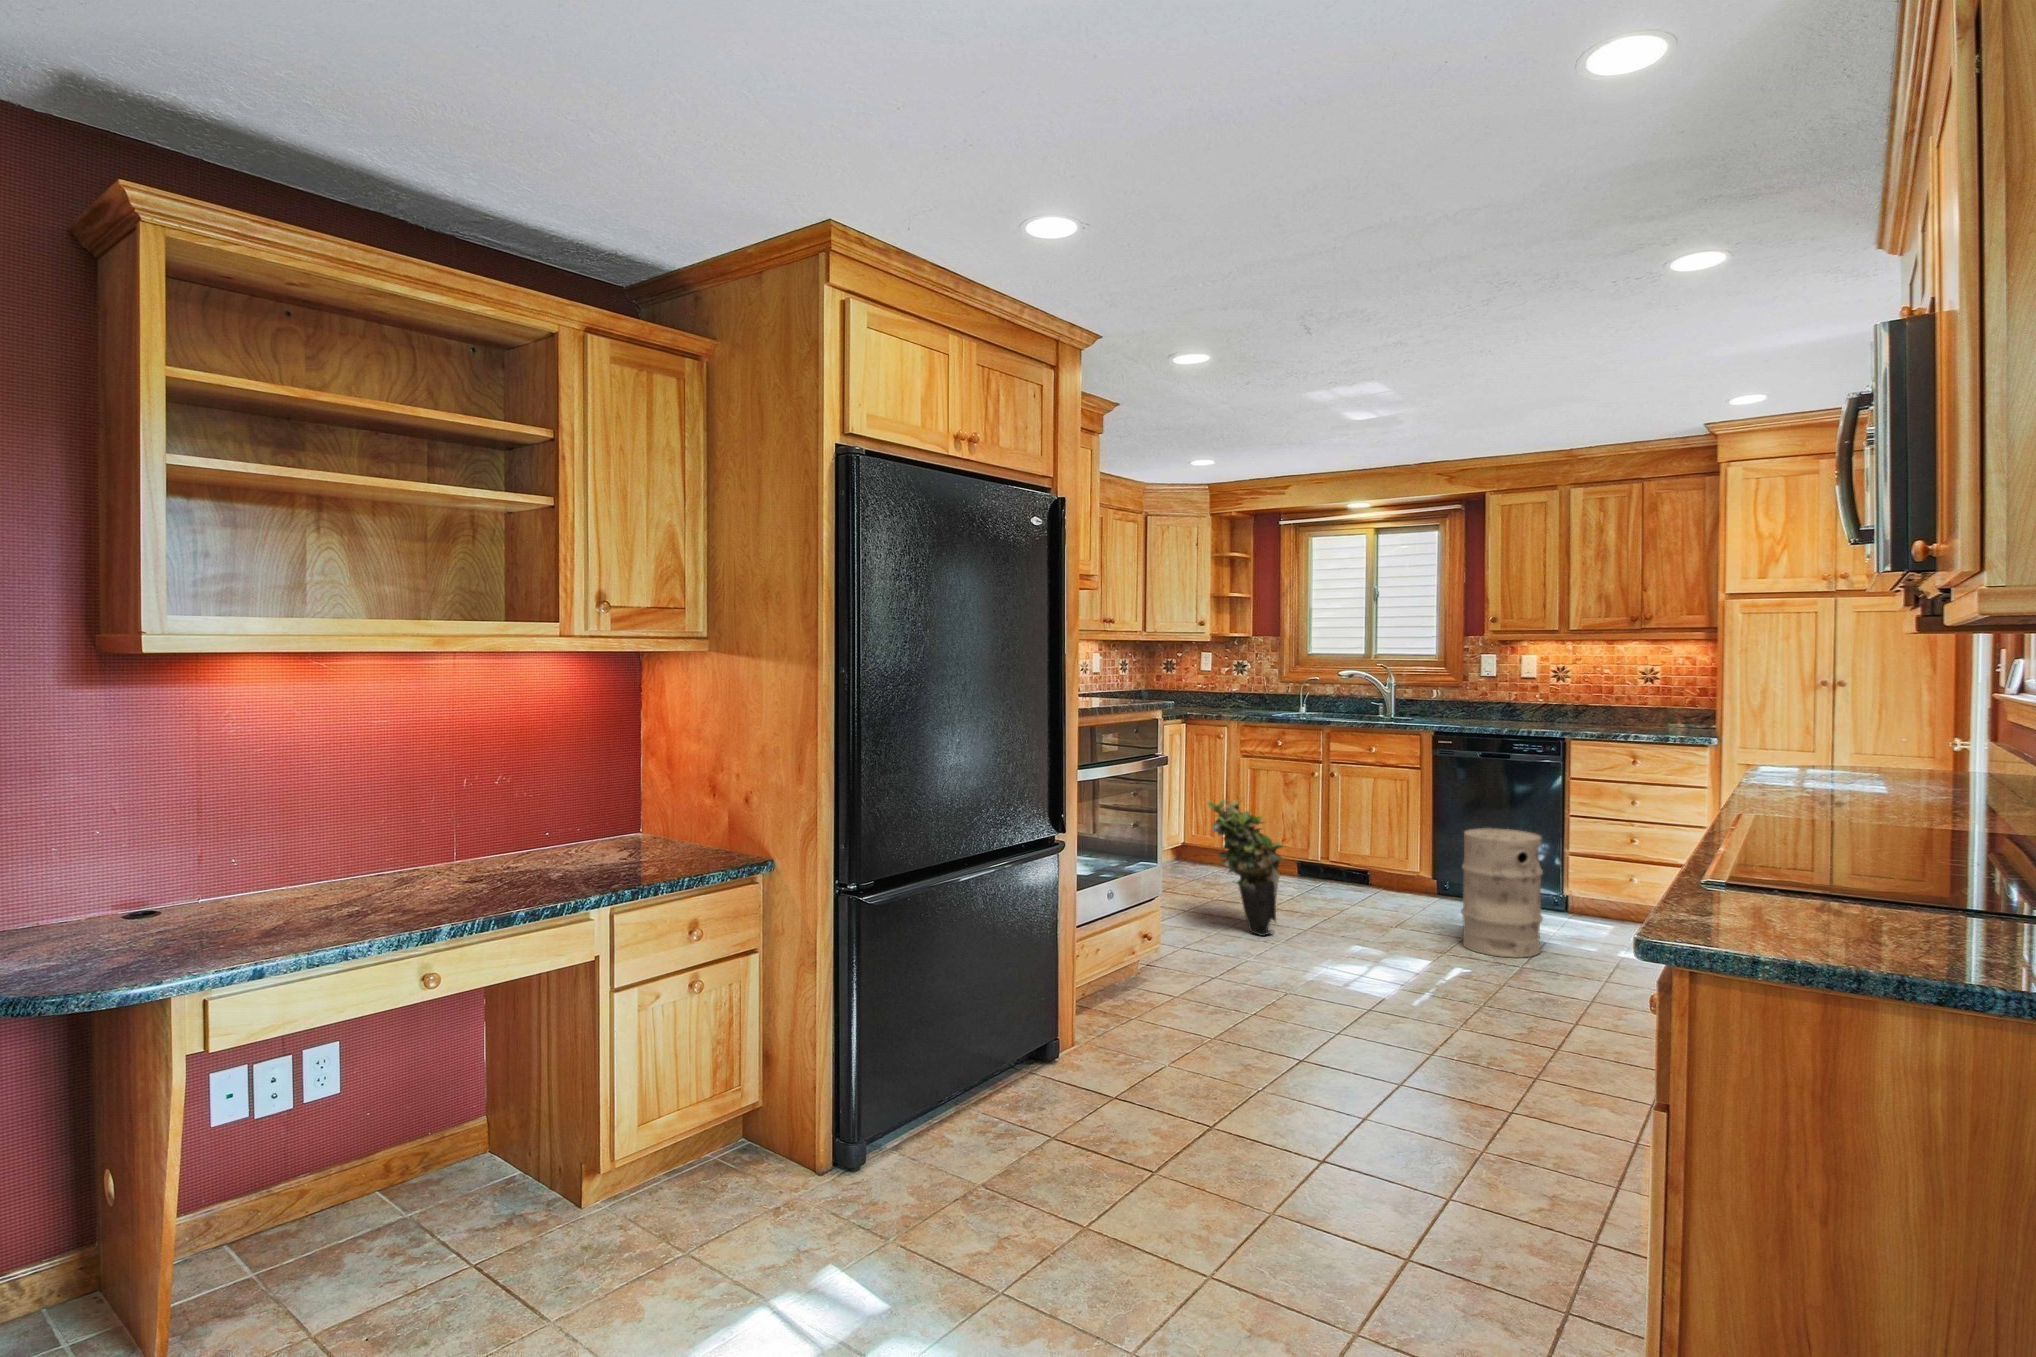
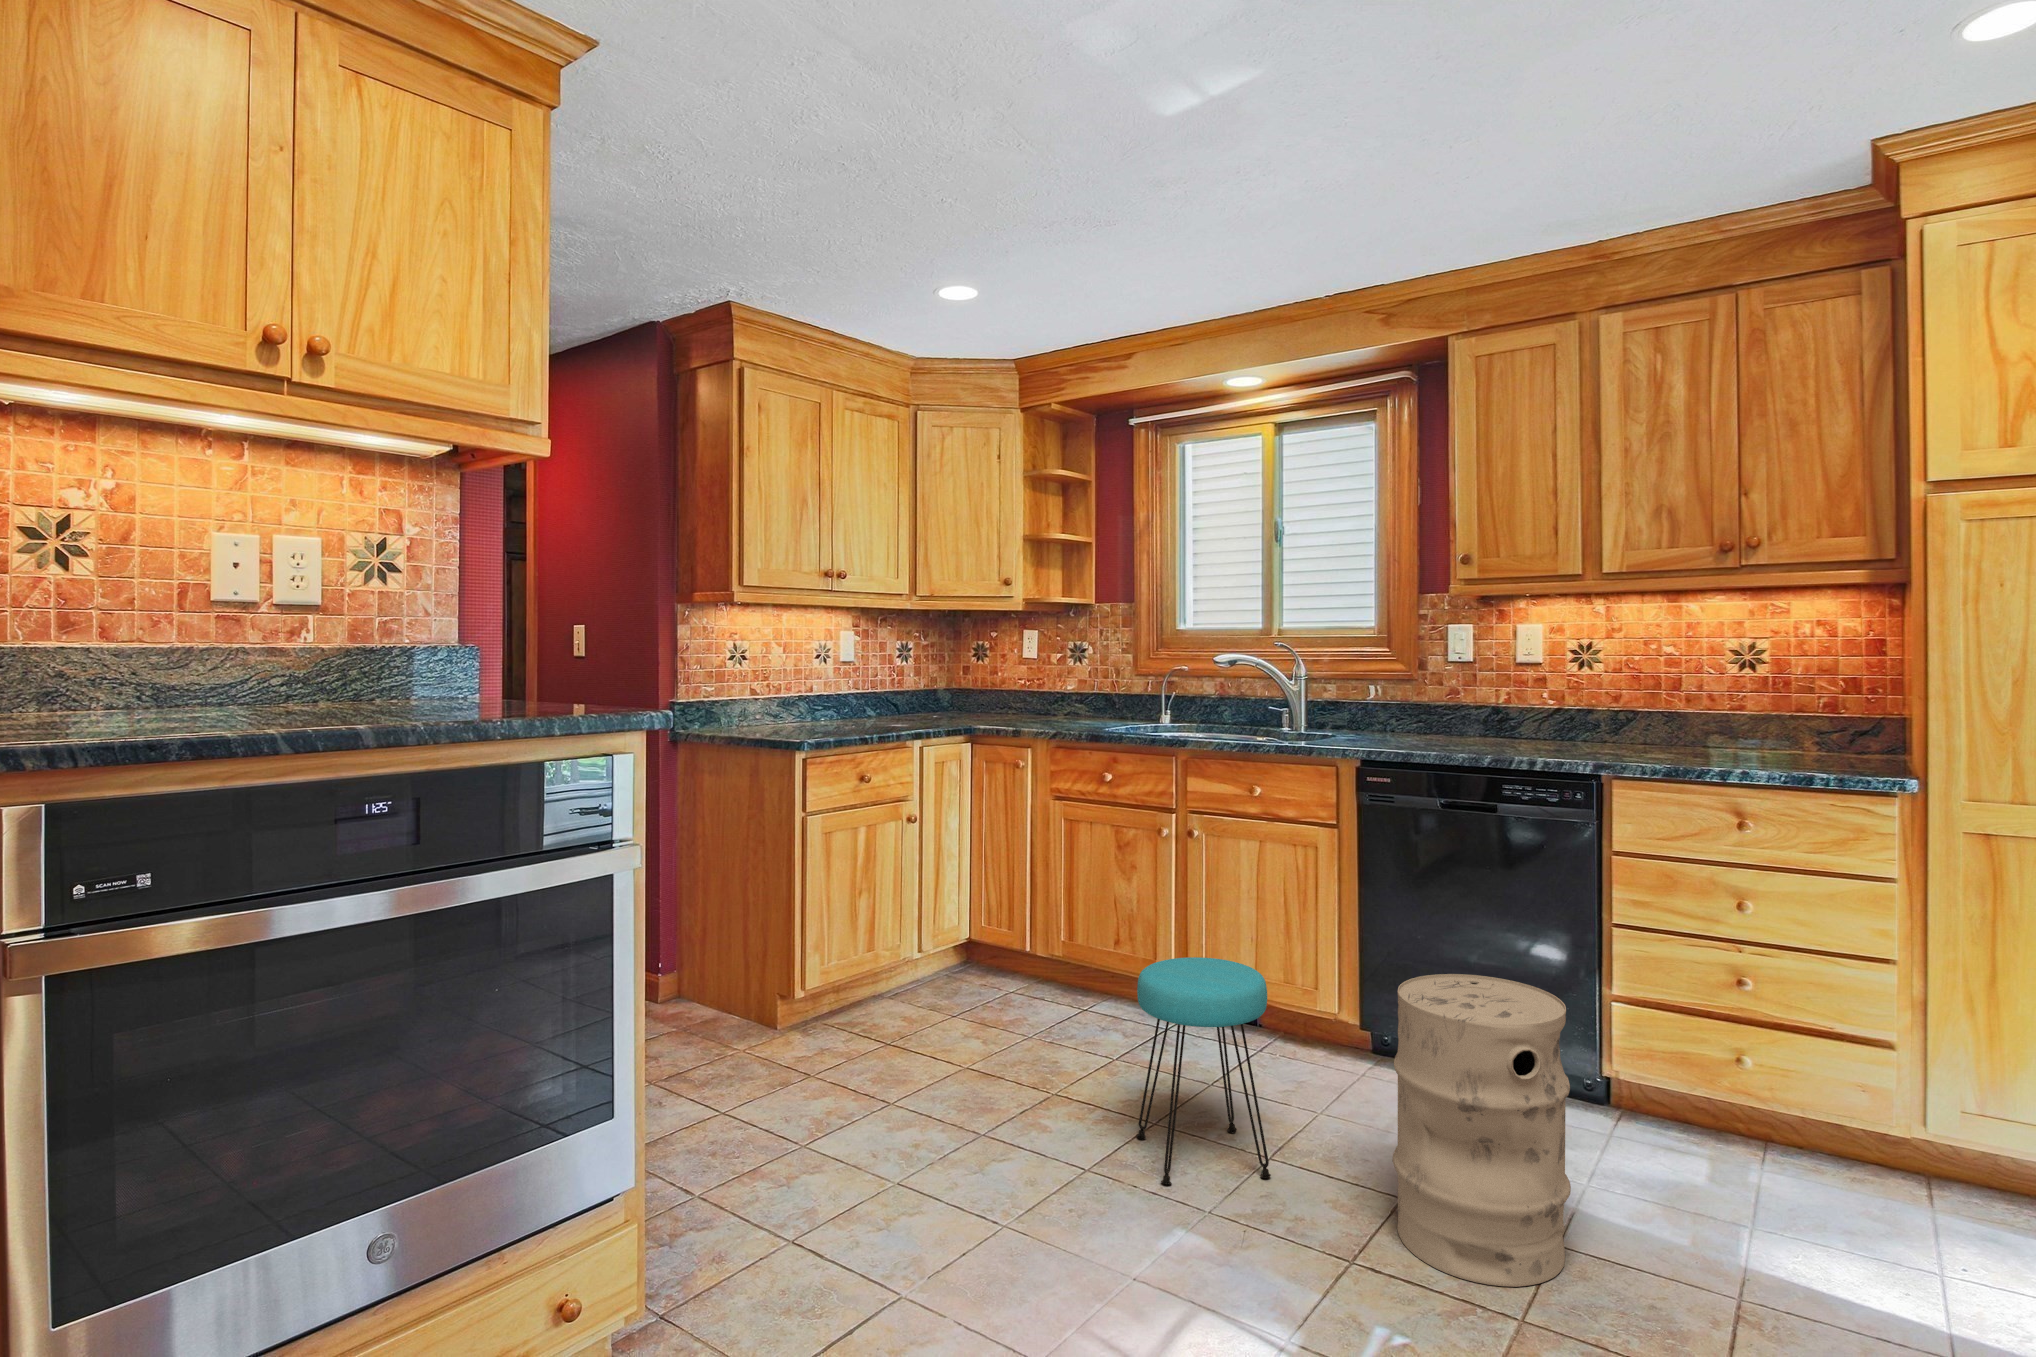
potted plant: present [1207,799,1284,936] -> none [883,902,1039,1199]
stool: none [1325,829,1398,933] -> present [1136,957,1271,1184]

